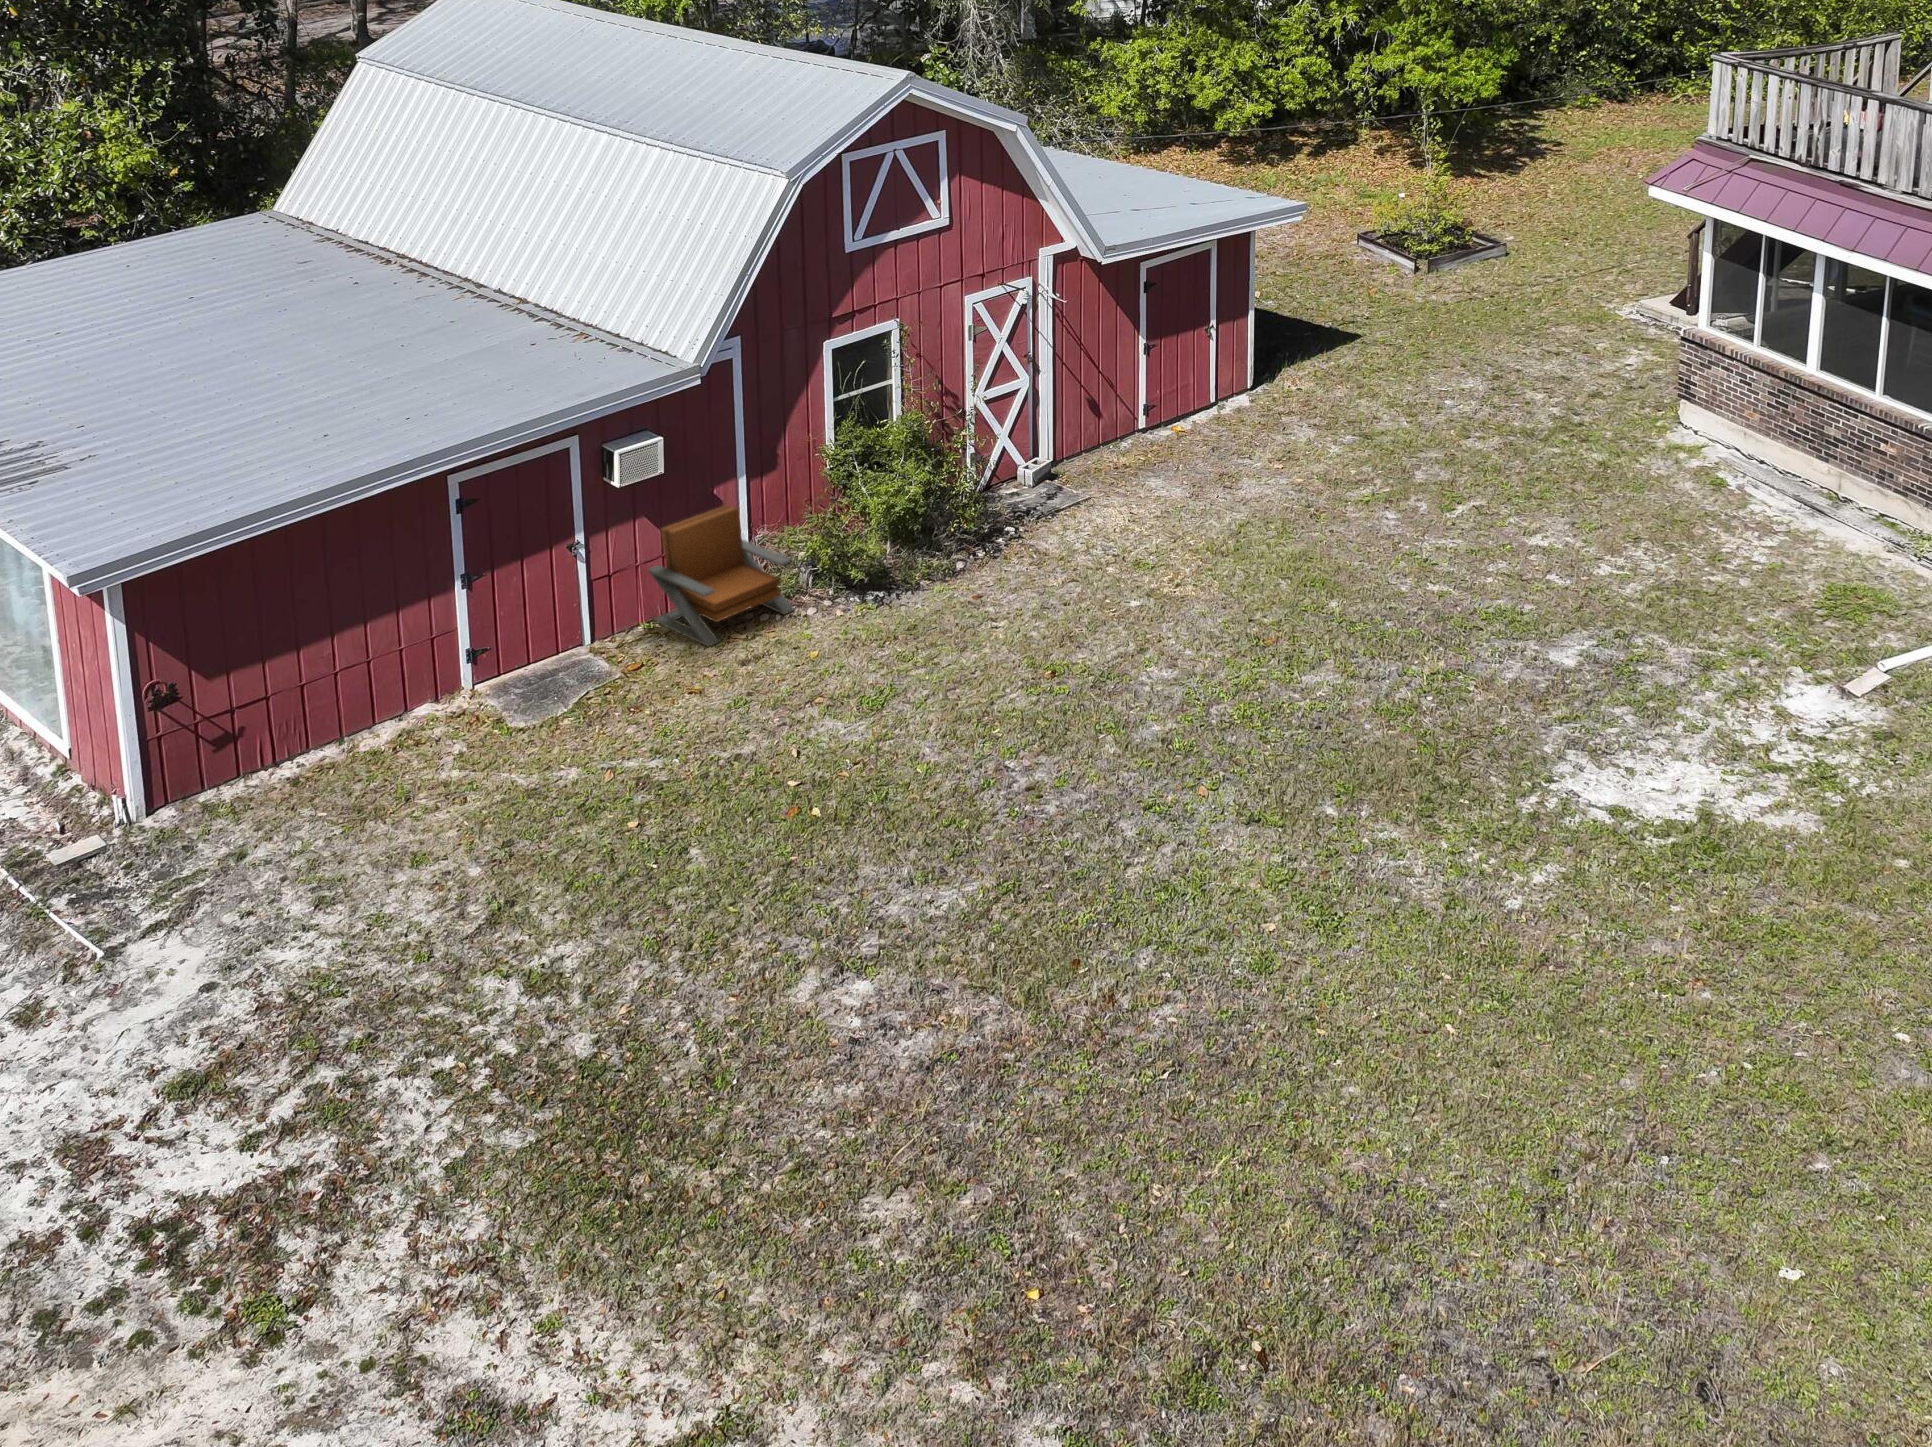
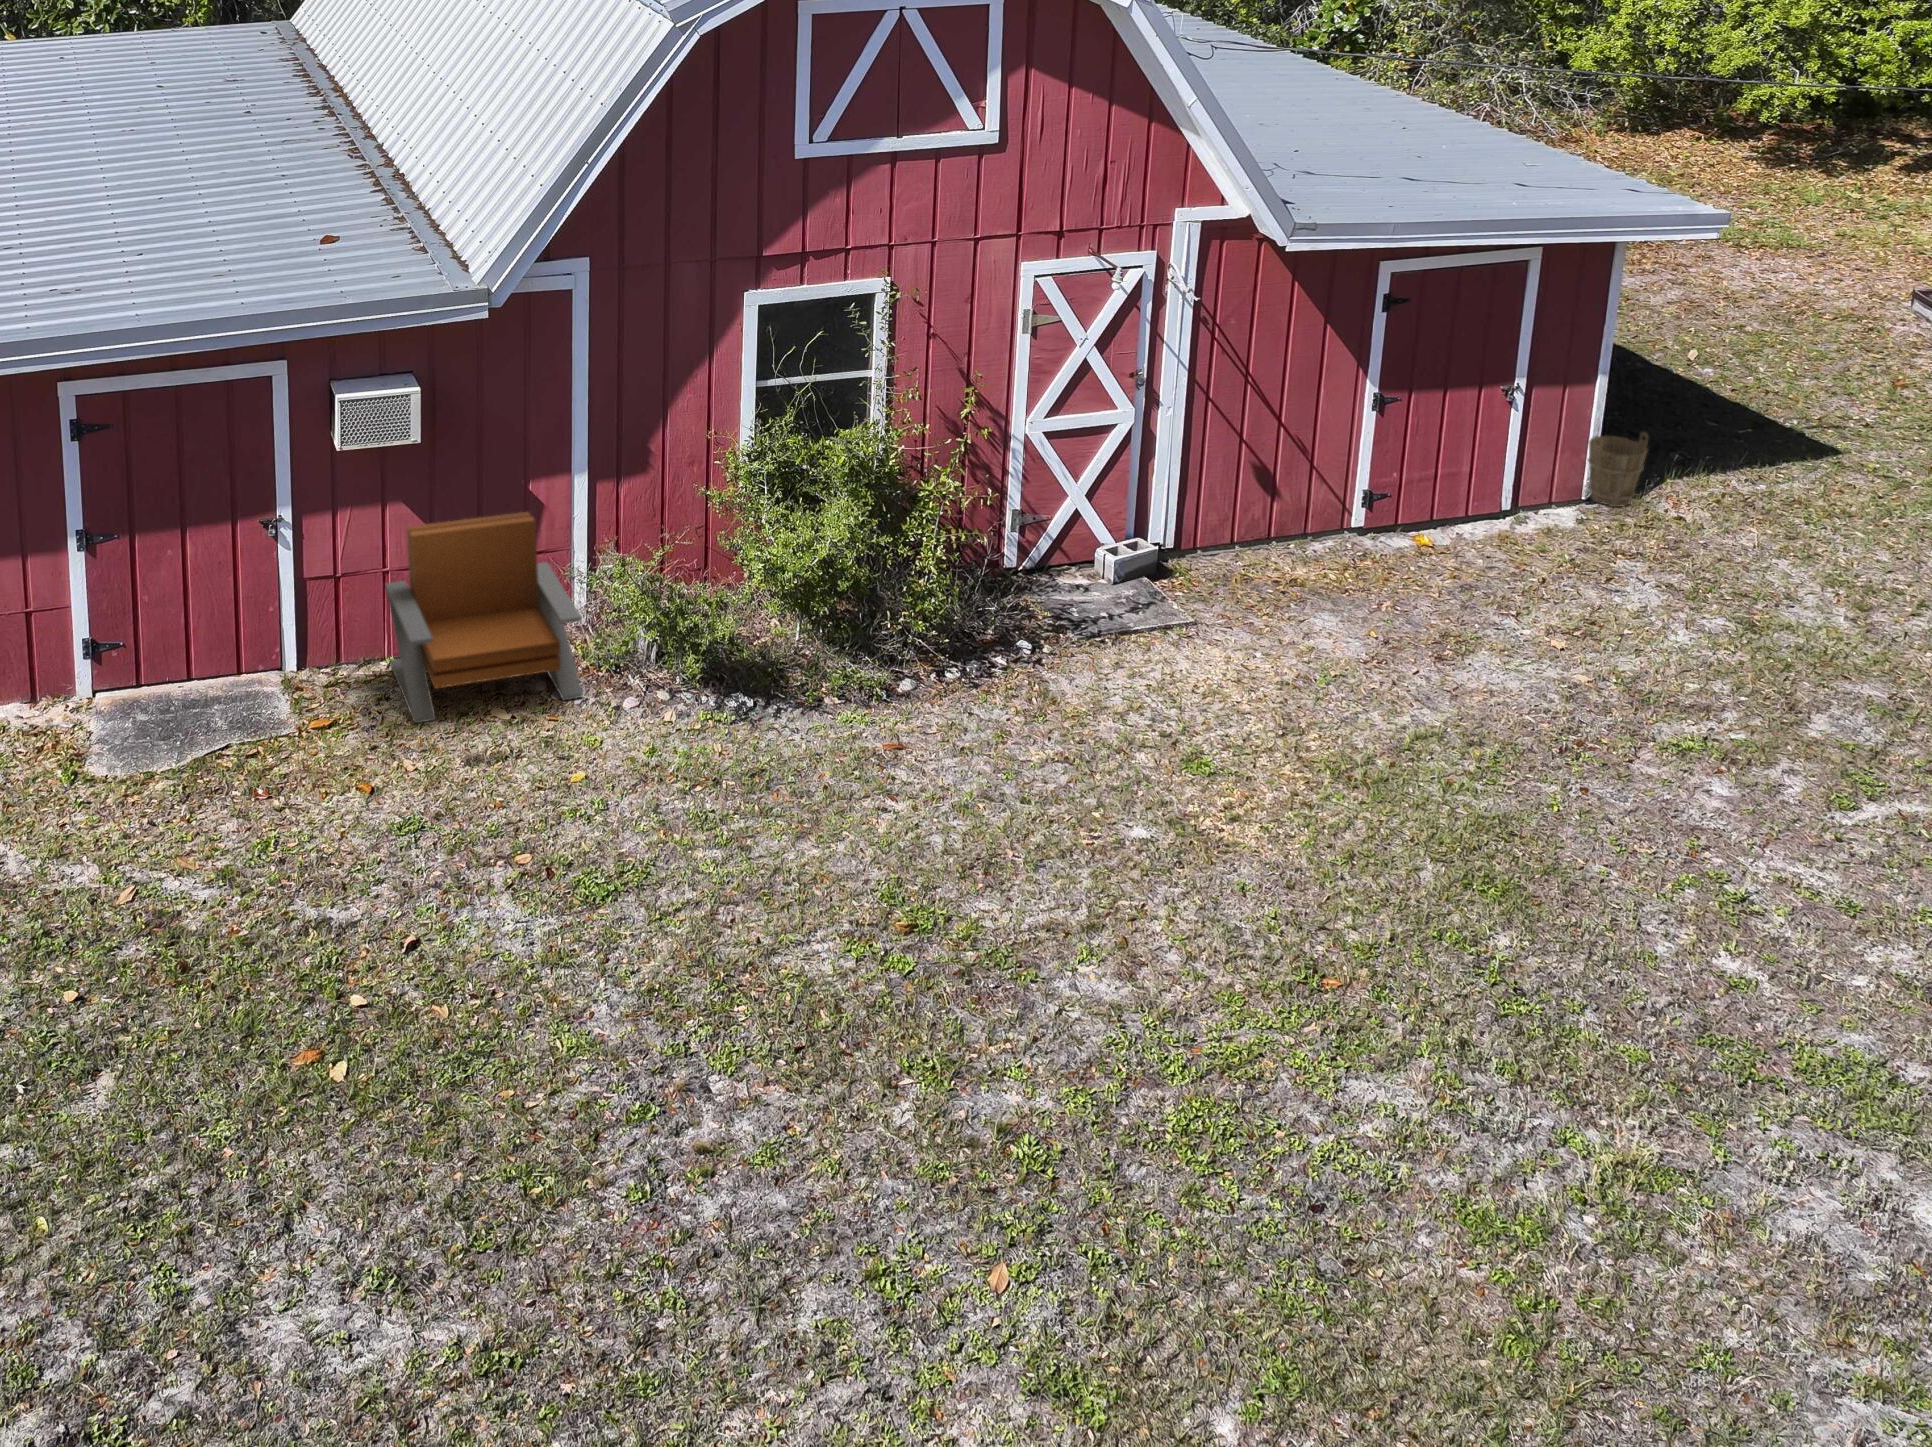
bucket: none [1249,342,1282,389] -> present [1587,432,1648,507]

